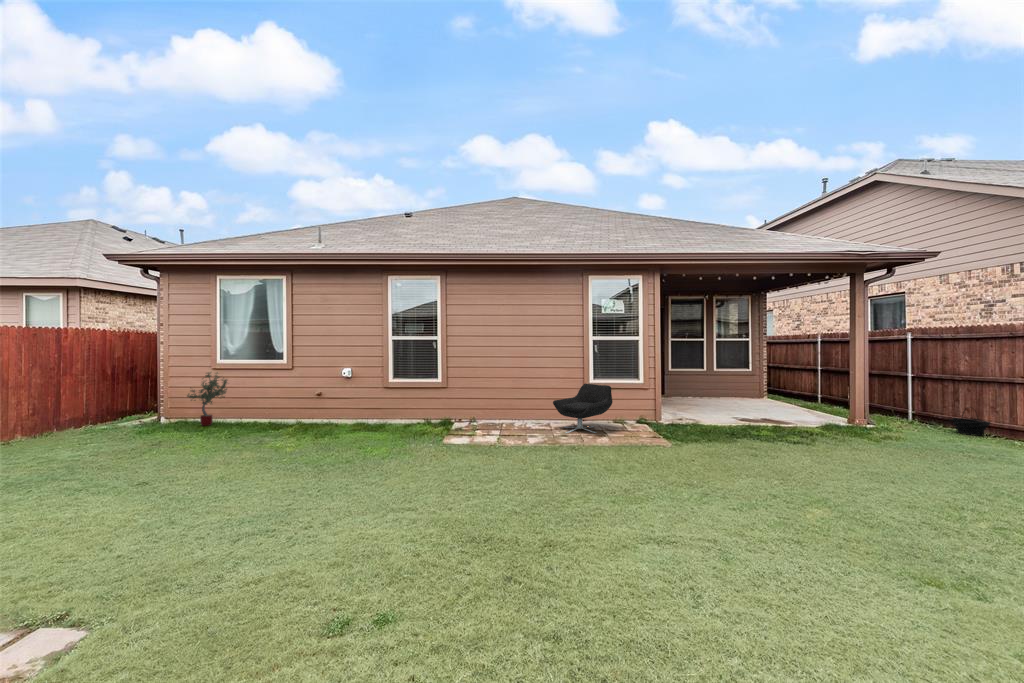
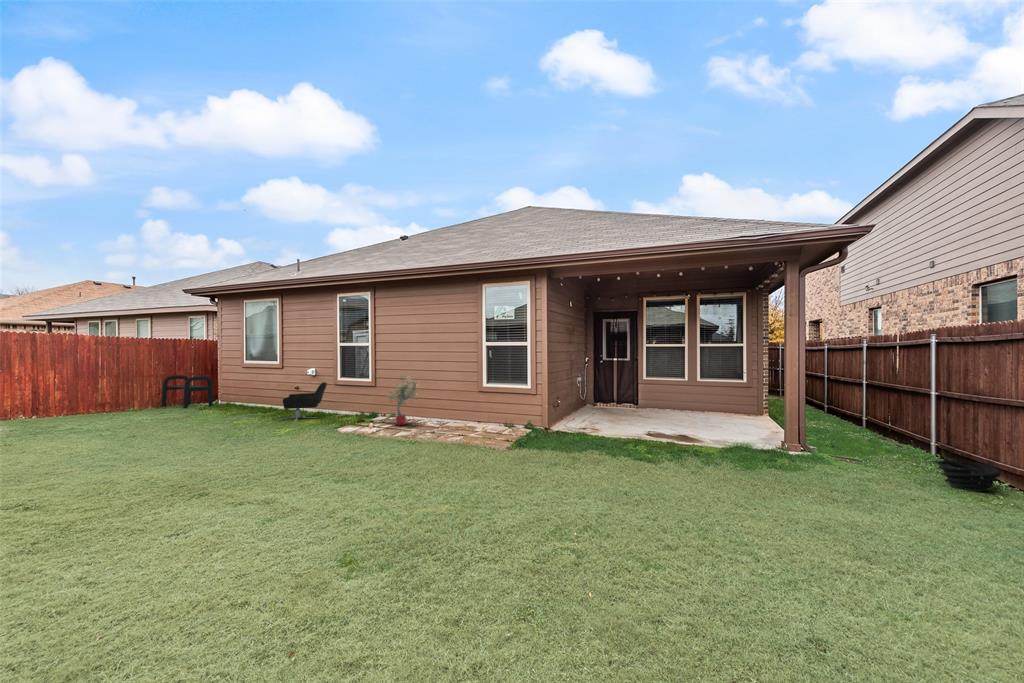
potted tree: present [187,372,227,426] -> present [387,376,417,426]
bench: none [61,381,152,429] -> present [162,375,213,408]
lounge chair: present [553,383,613,433] -> present [280,382,327,421]

